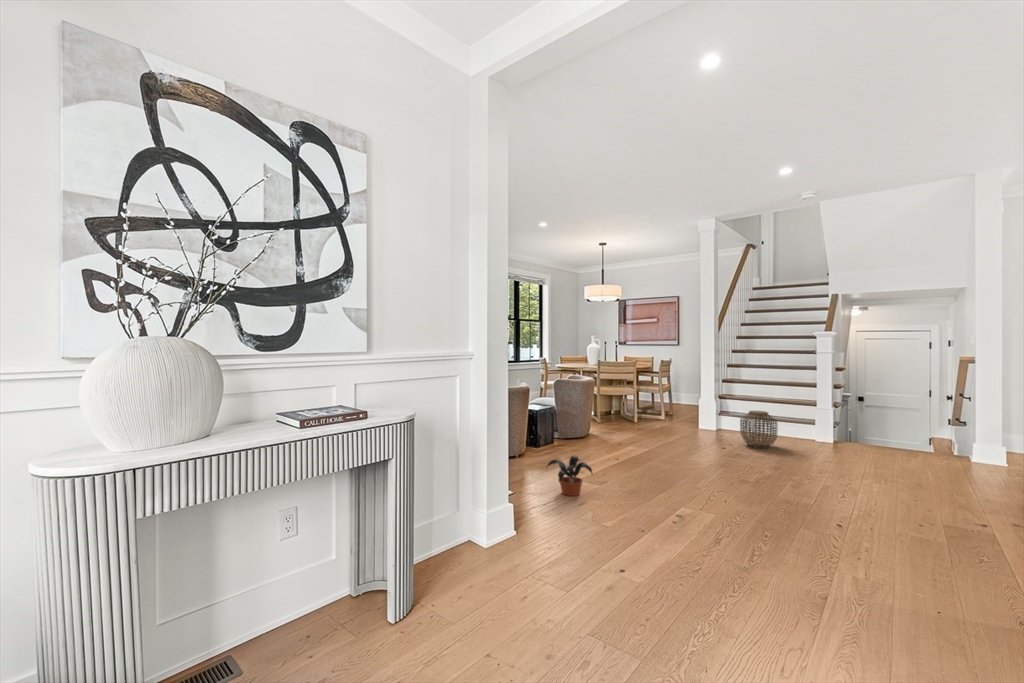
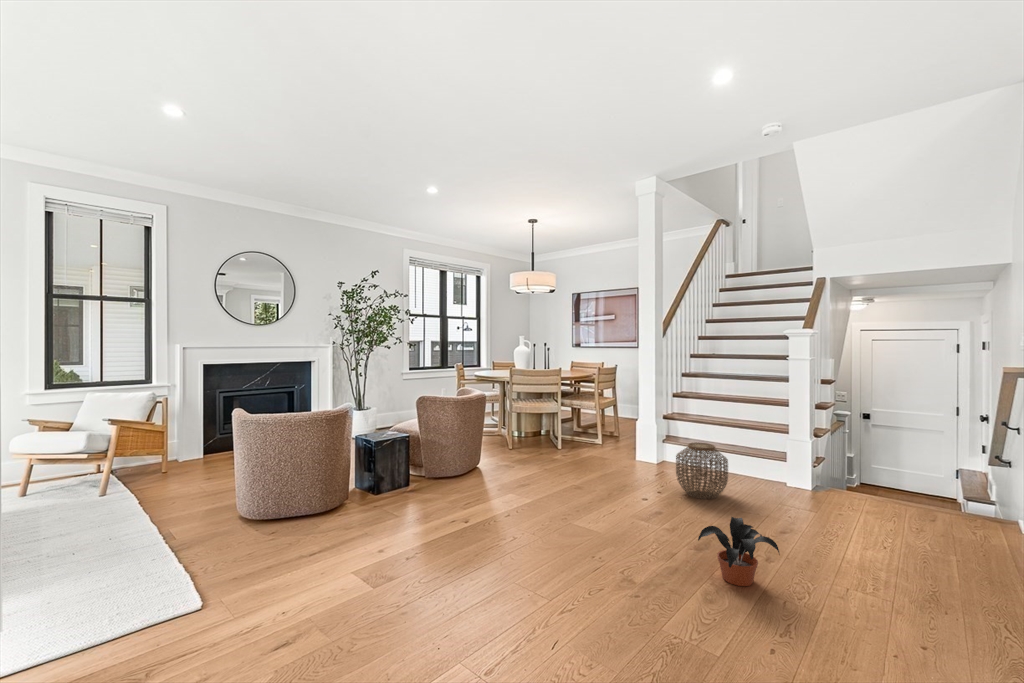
potted plant: present [547,456,592,496] -> present [698,517,779,586]

